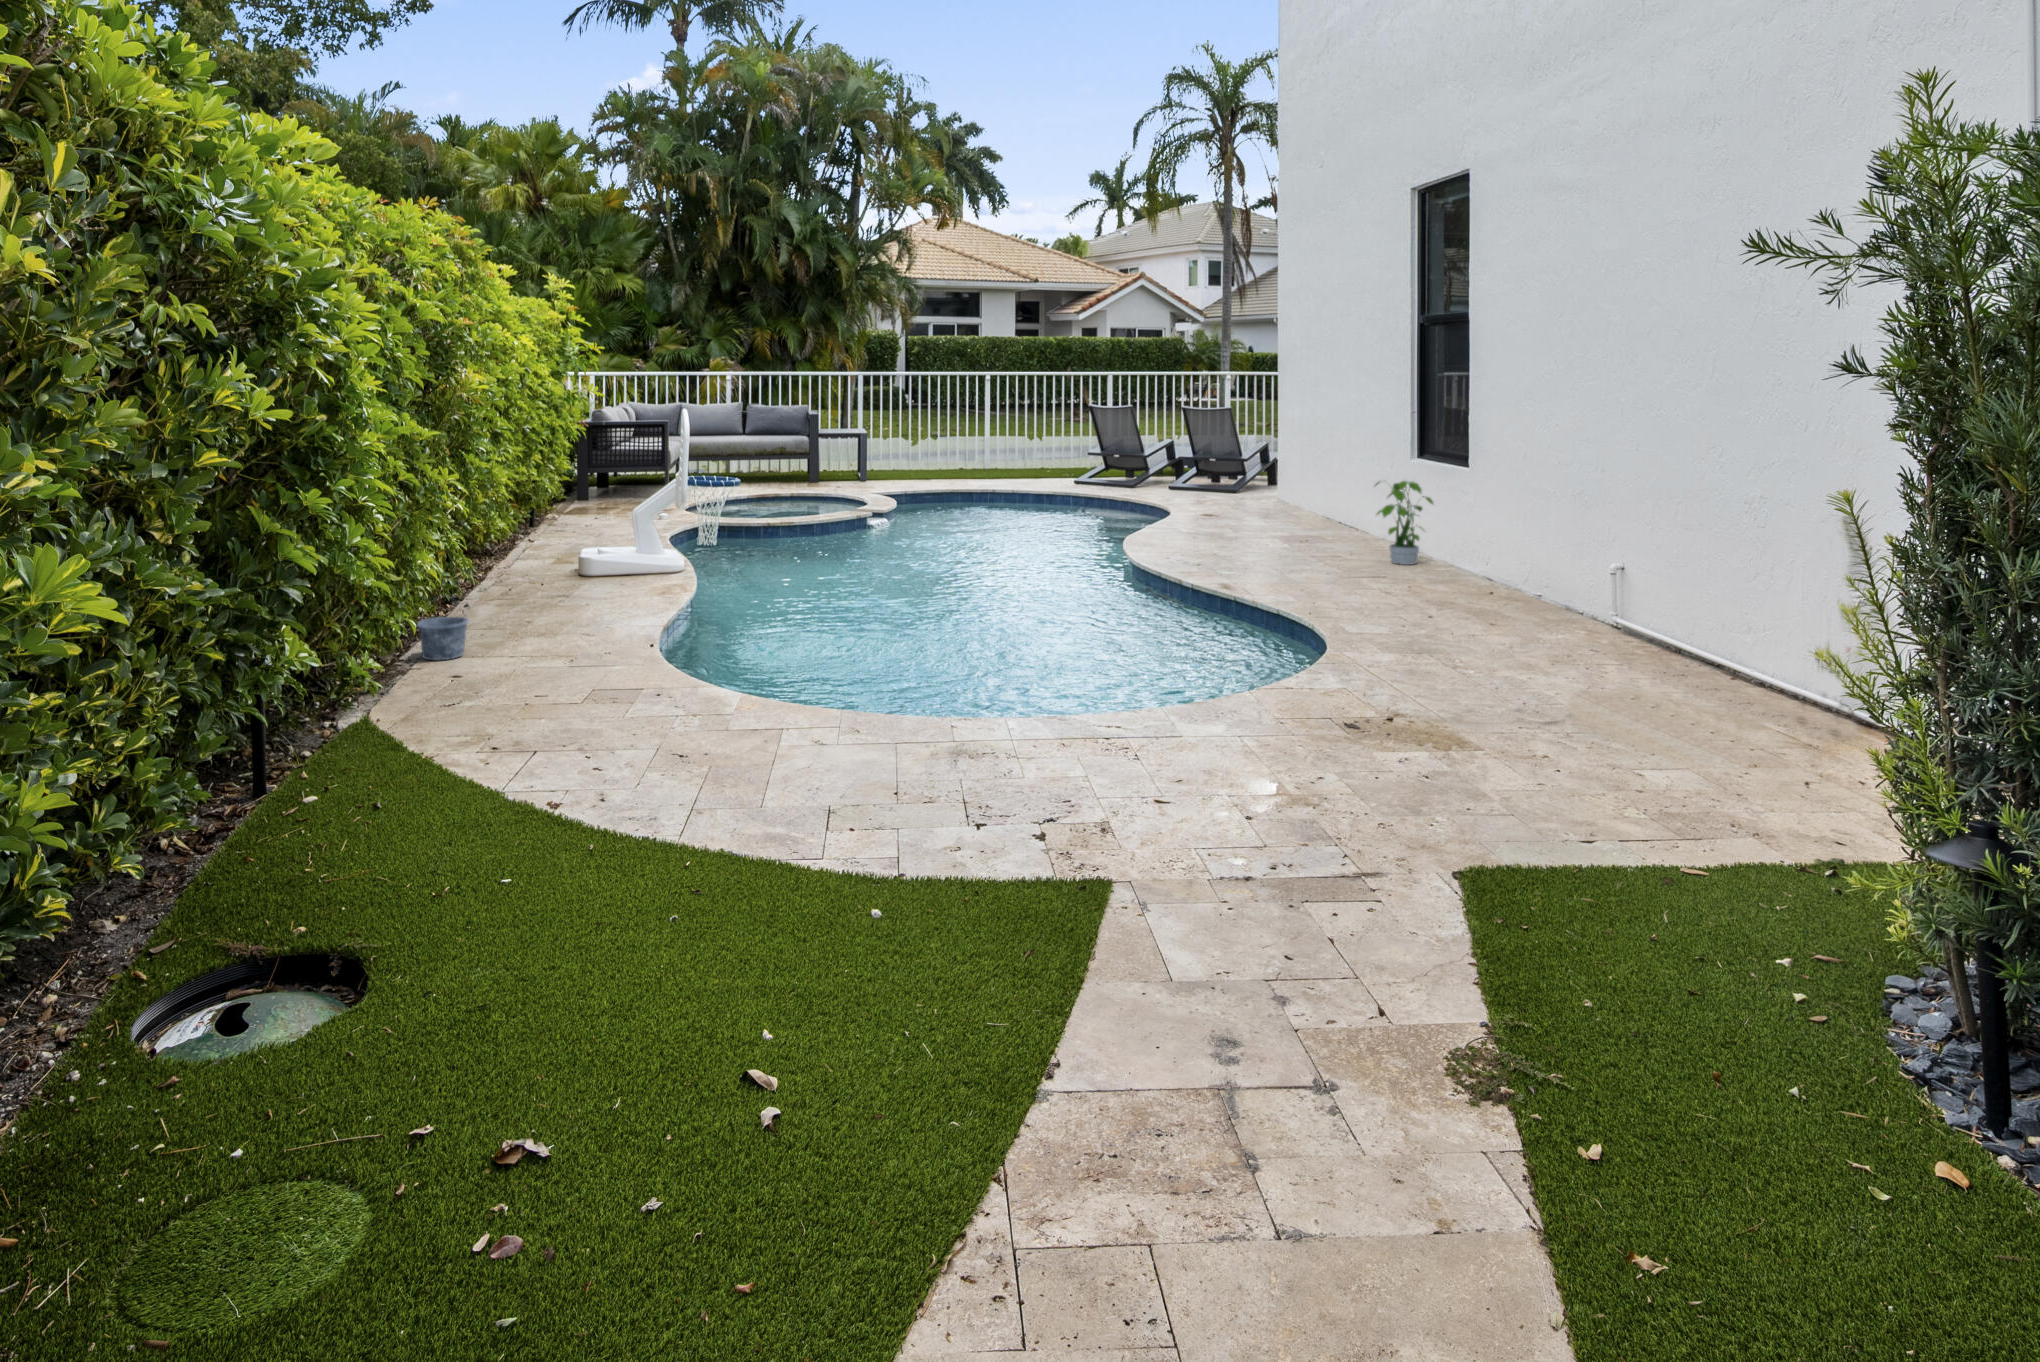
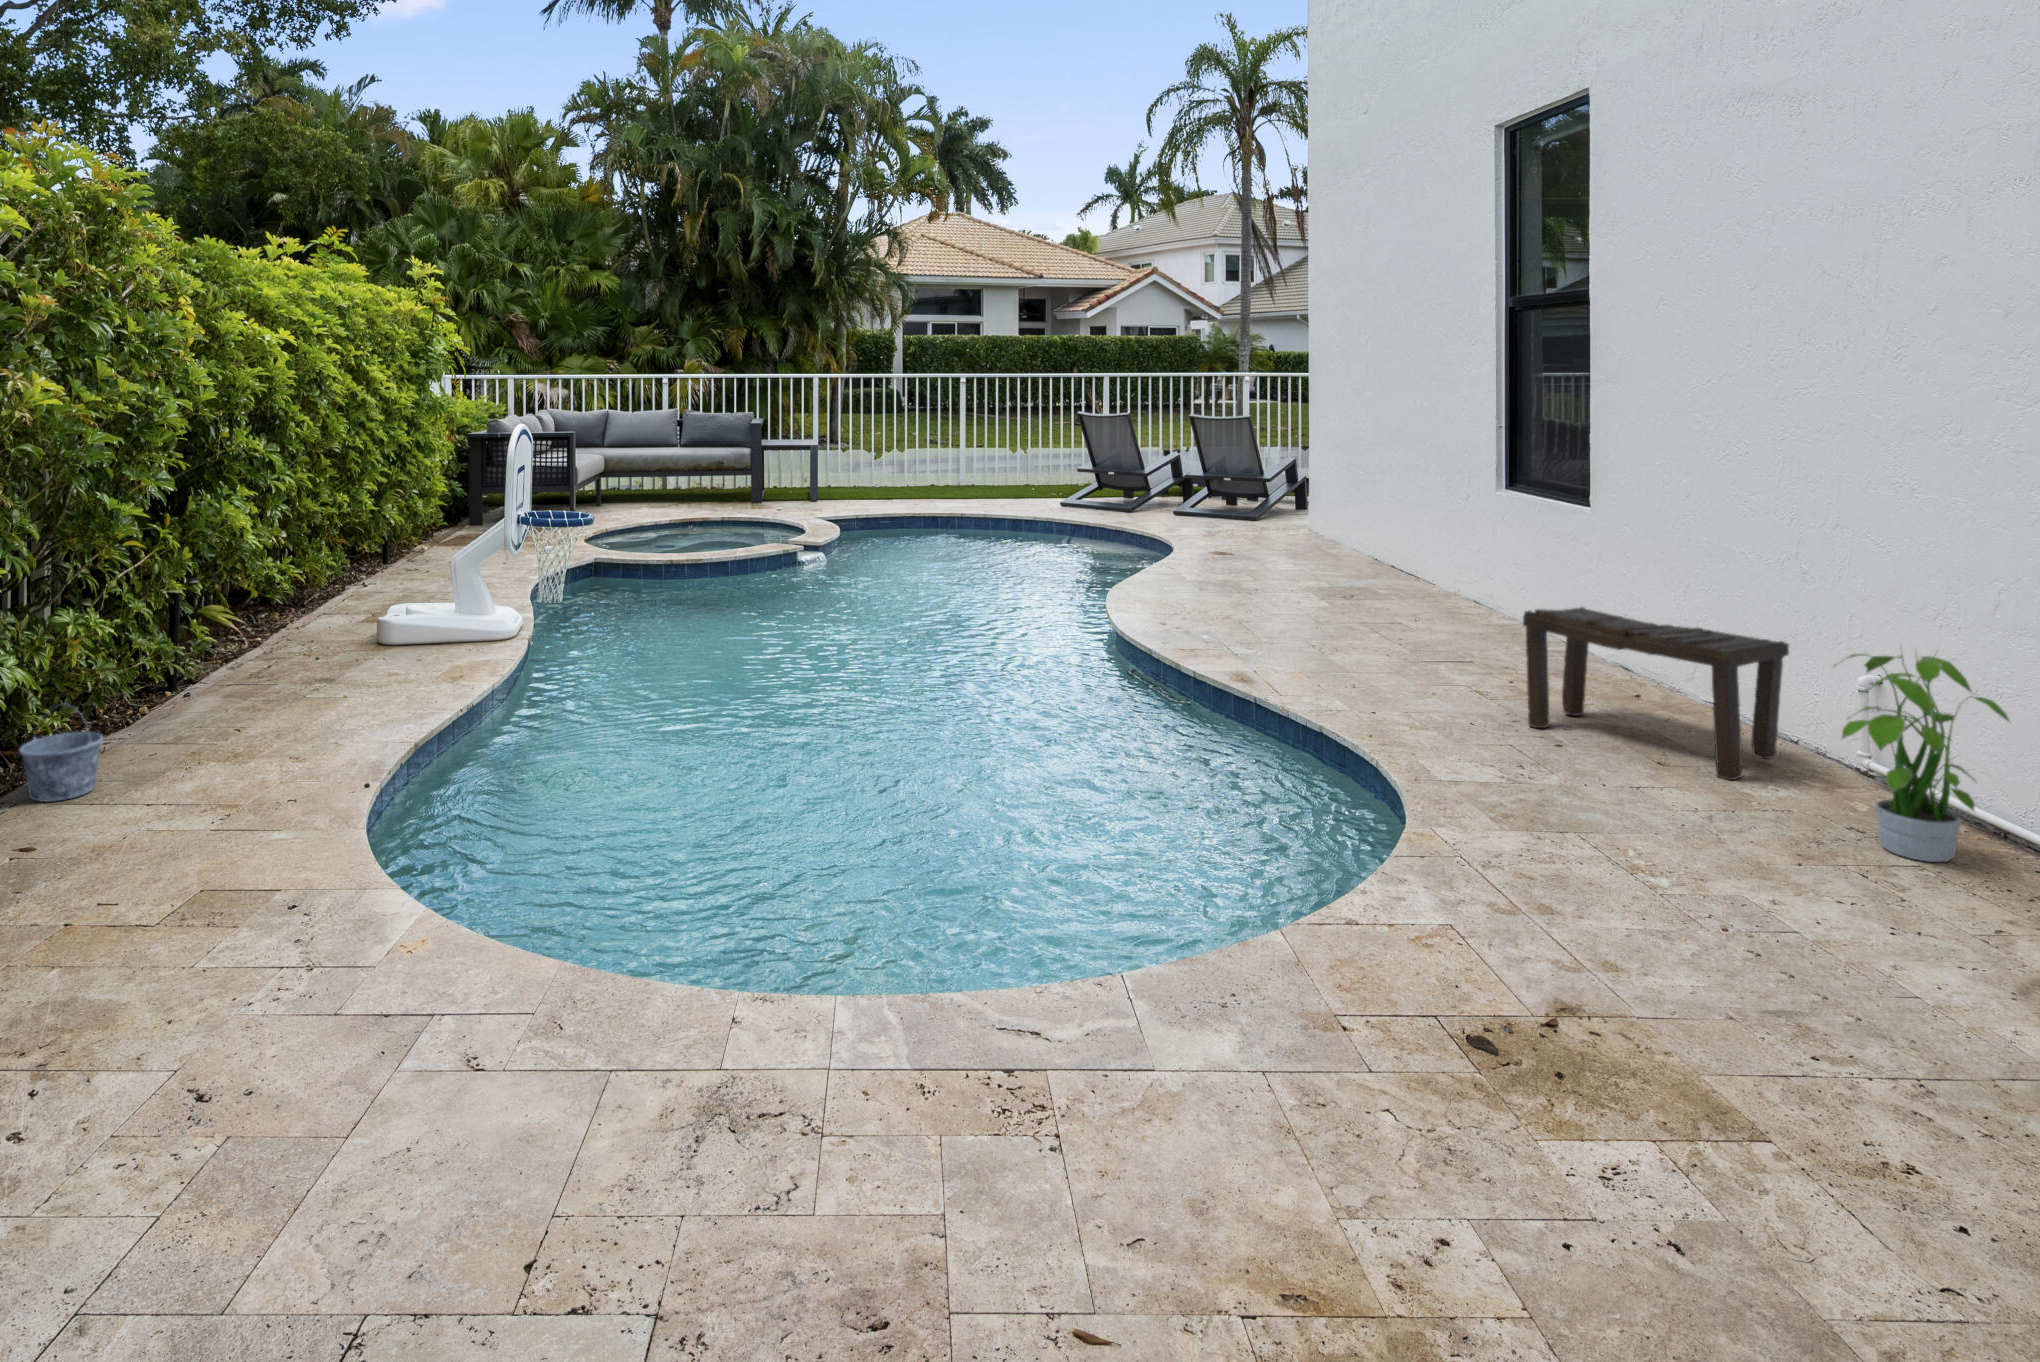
potted plant: present [1376,481,1433,565] -> present [1833,645,2009,862]
bench: none [1423,530,1586,633] -> present [1523,607,1789,780]

